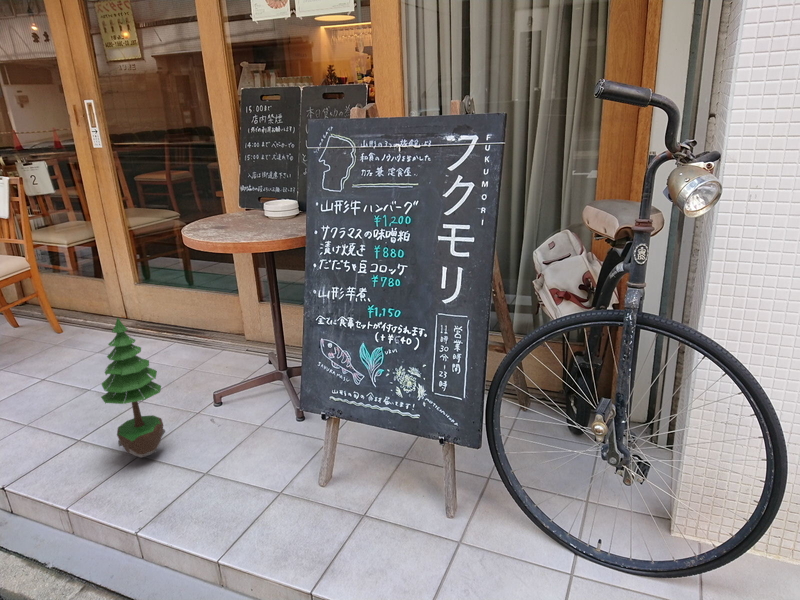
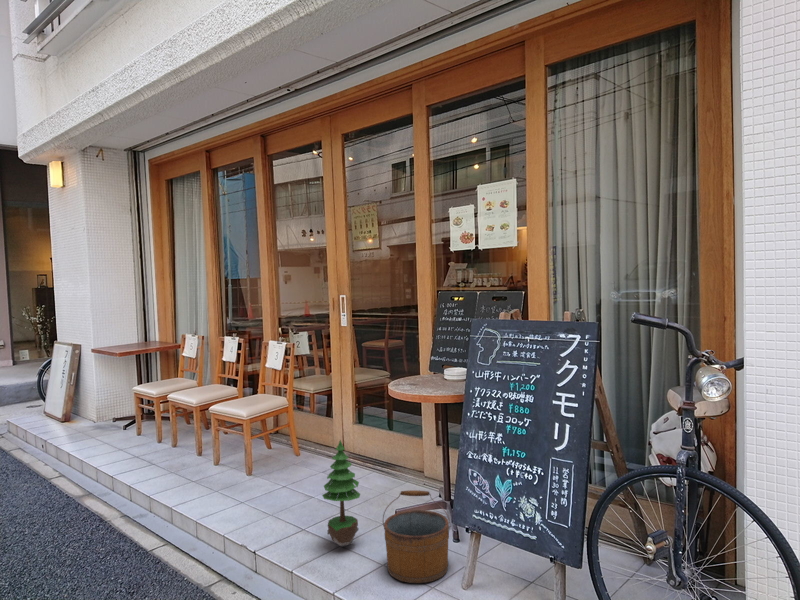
bucket: none [200,373,297,492] -> present [383,490,451,583]

